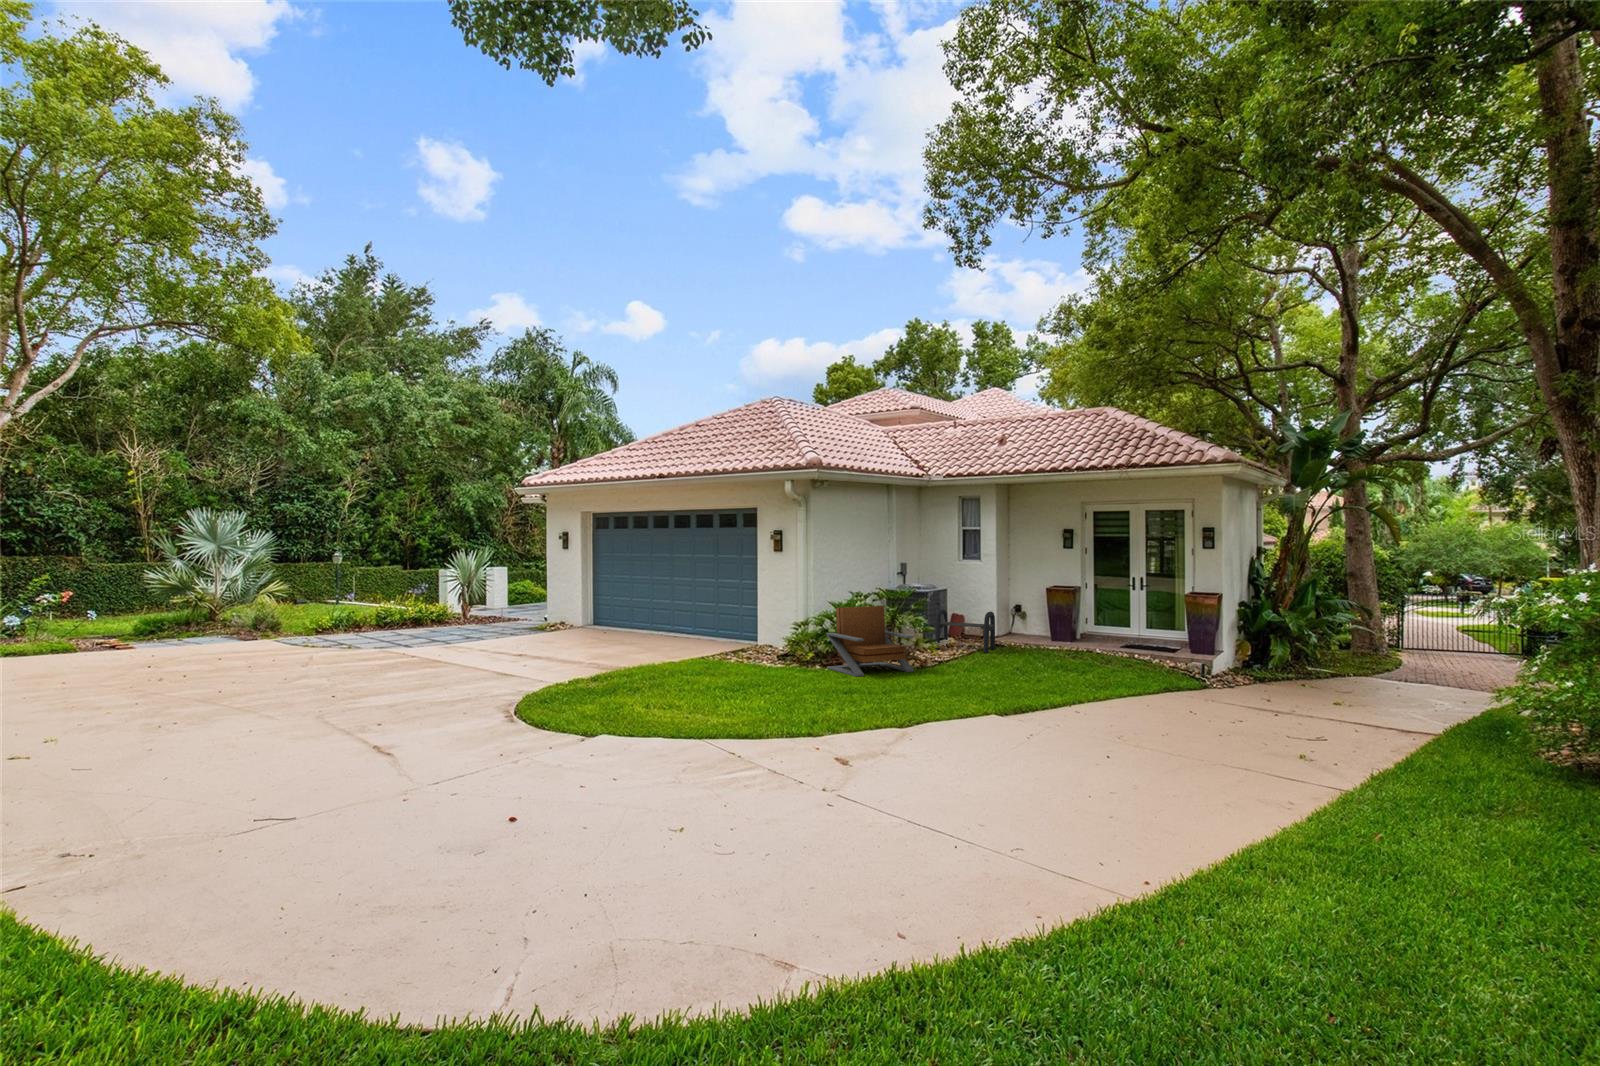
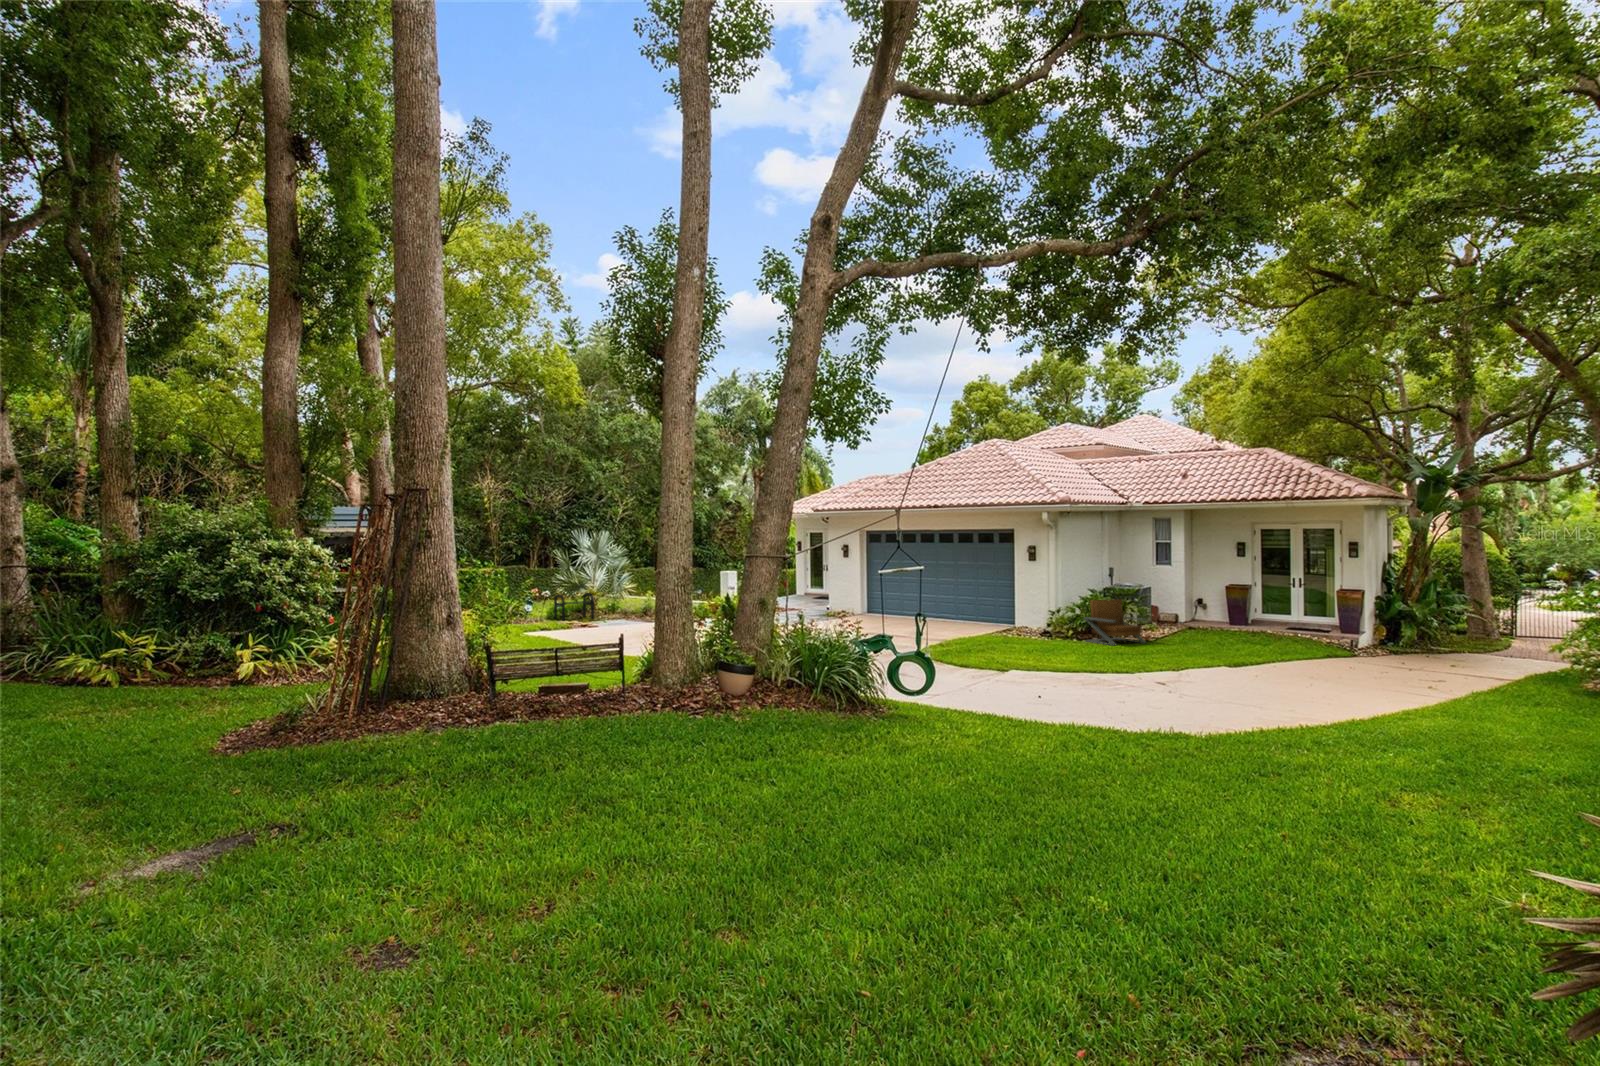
bench: present [935,609,995,653] -> present [554,593,594,620]

